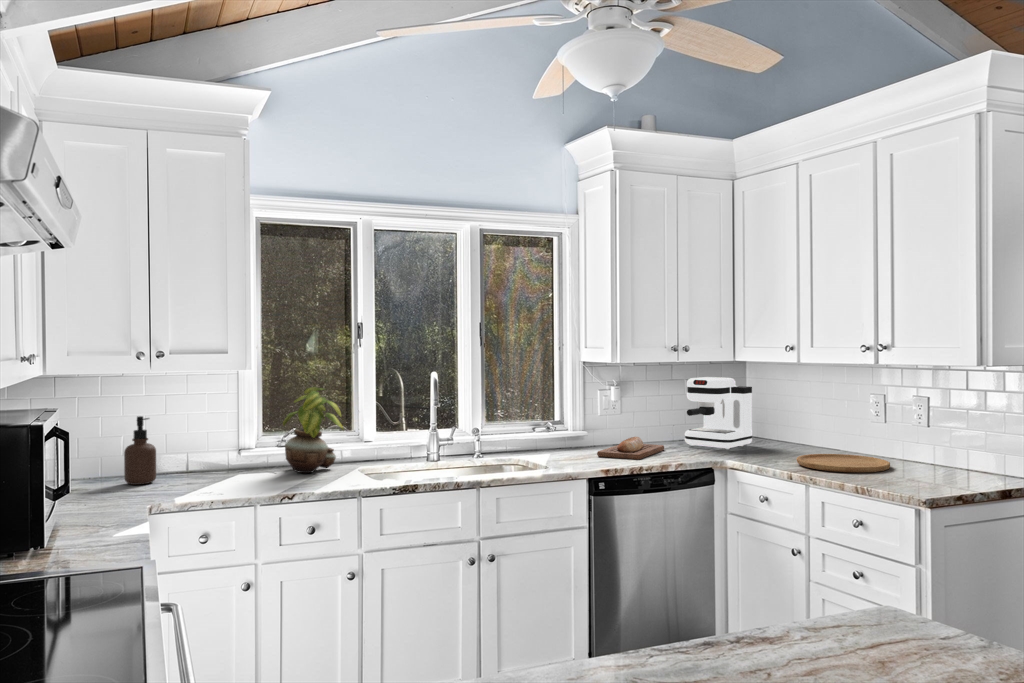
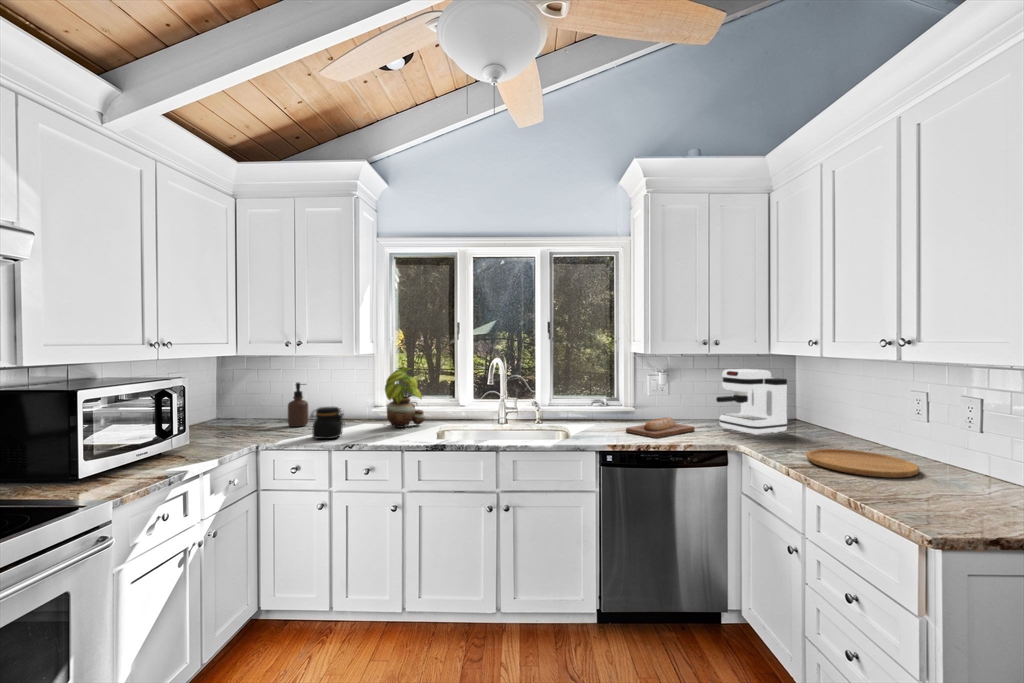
jar: none [210,447,260,493] -> present [310,407,345,439]

